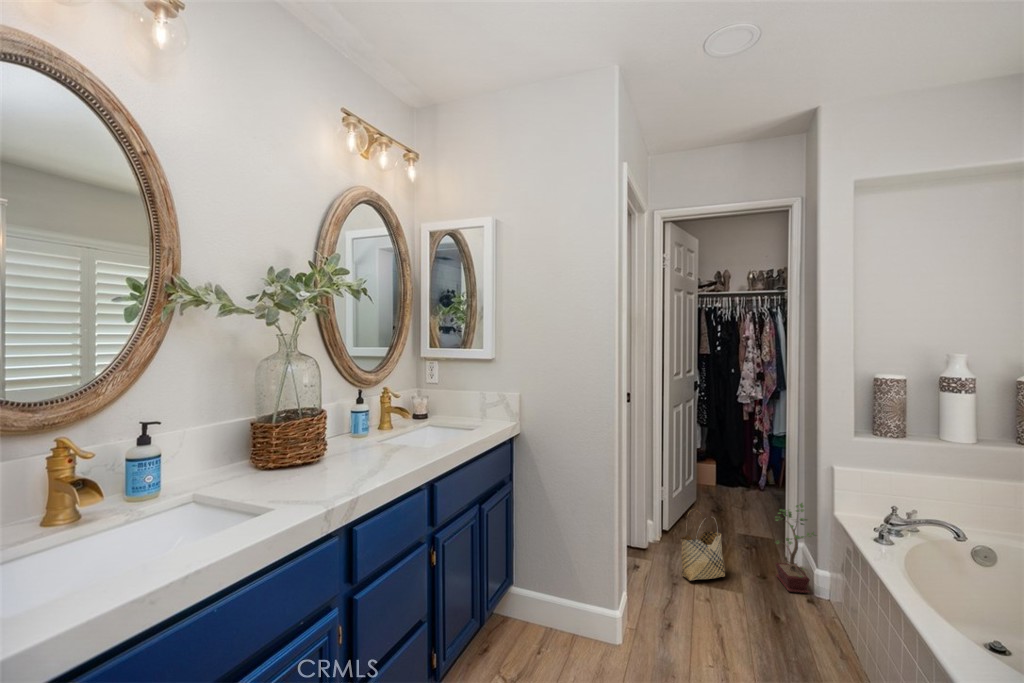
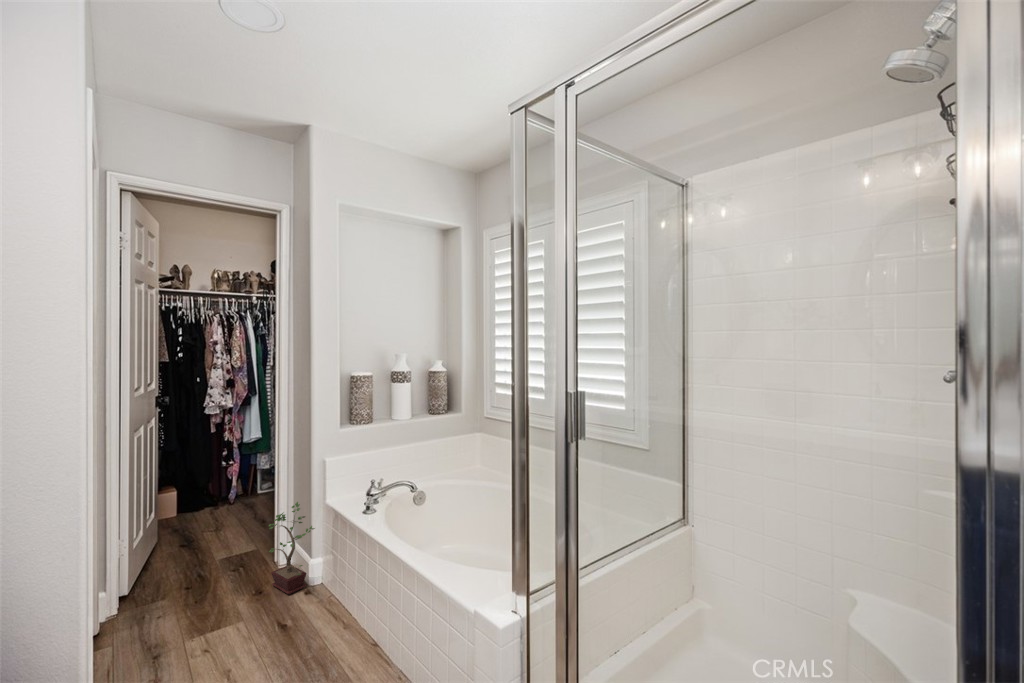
woven basket: present [681,509,725,581] -> none [163,551,220,641]

